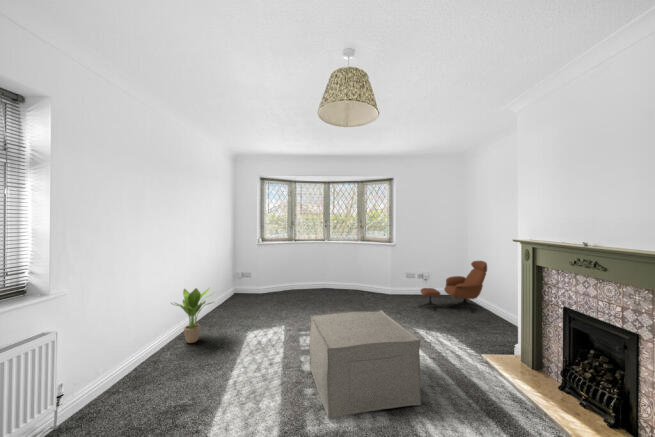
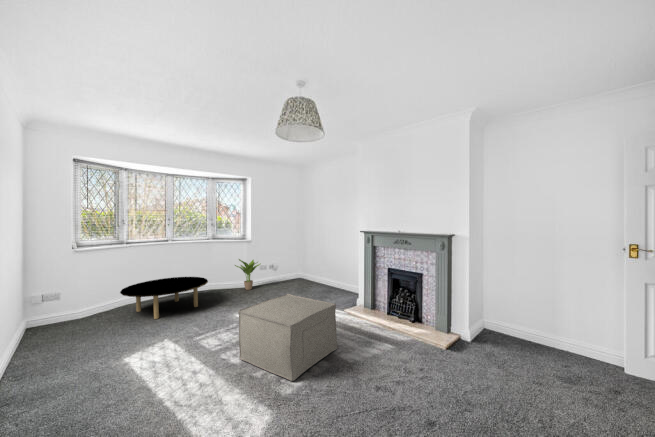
lounge chair: present [419,261,487,312] -> none [279,248,324,292]
coffee table: none [273,271,342,306] -> present [120,277,208,319]
potted plant: present [171,288,213,343] -> present [235,259,260,290]

